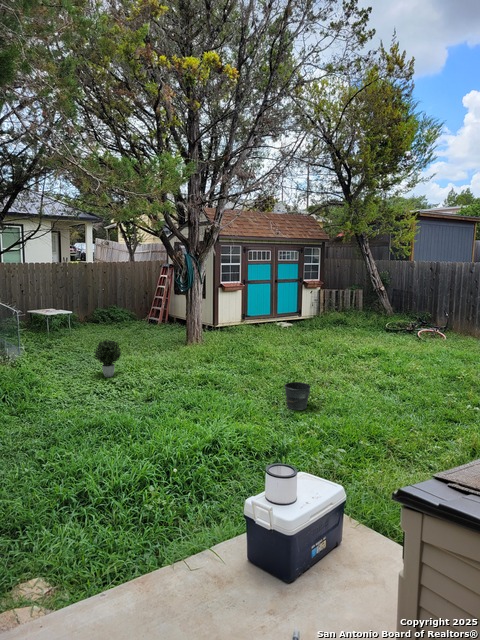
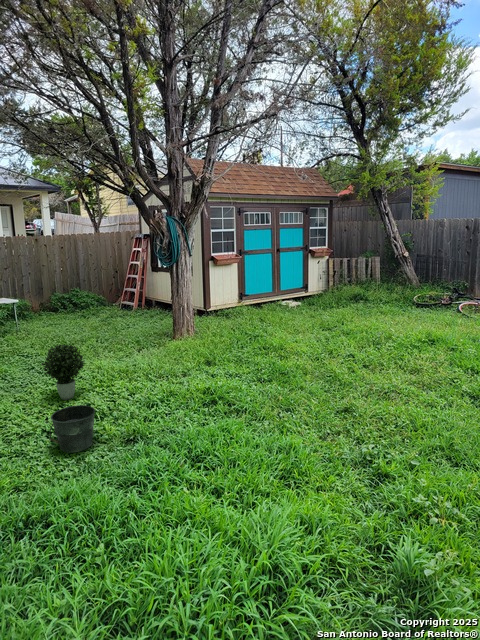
bucket: present [283,382,311,410] -> present [49,405,95,453]

